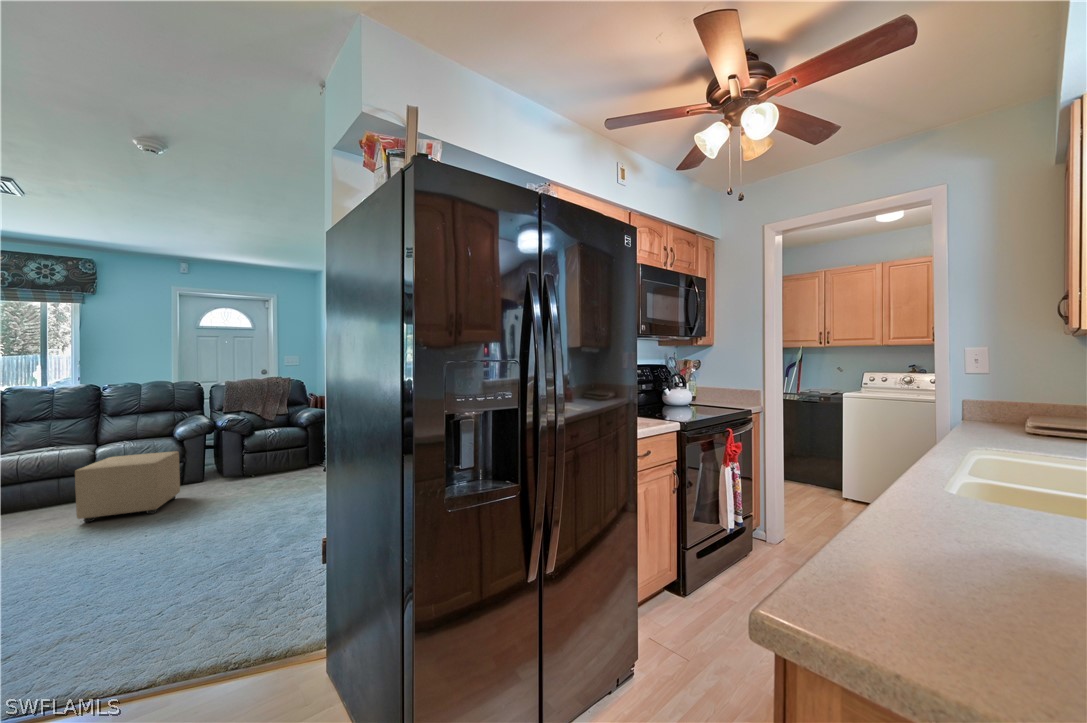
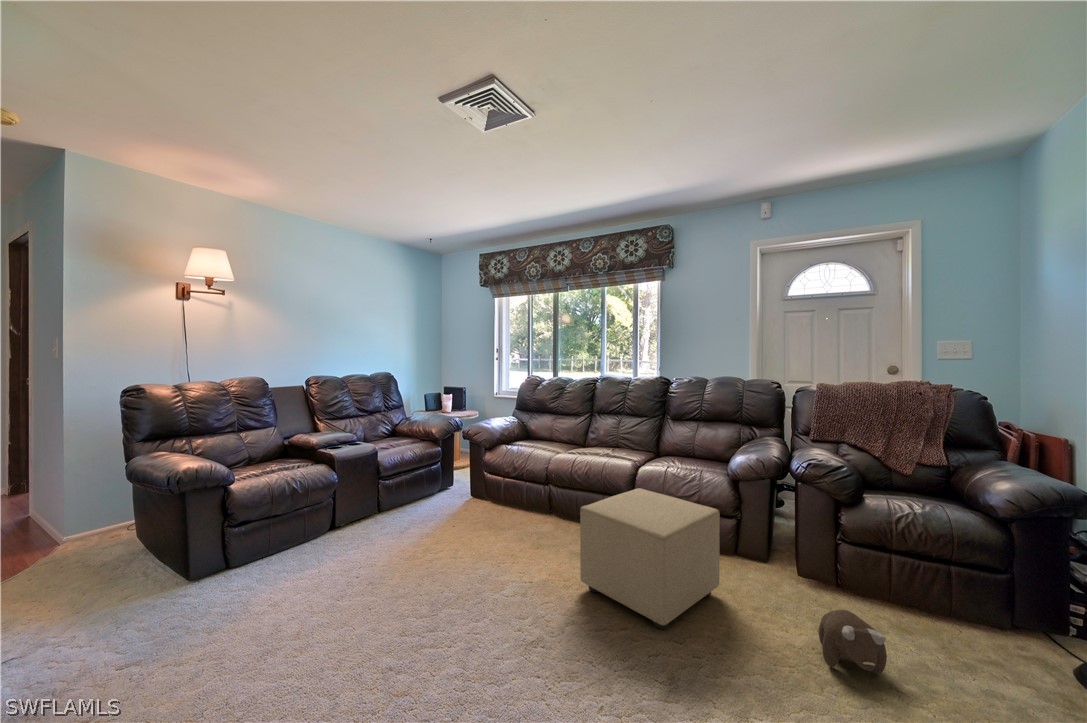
plush toy: none [237,470,264,494] -> present [819,610,887,675]

